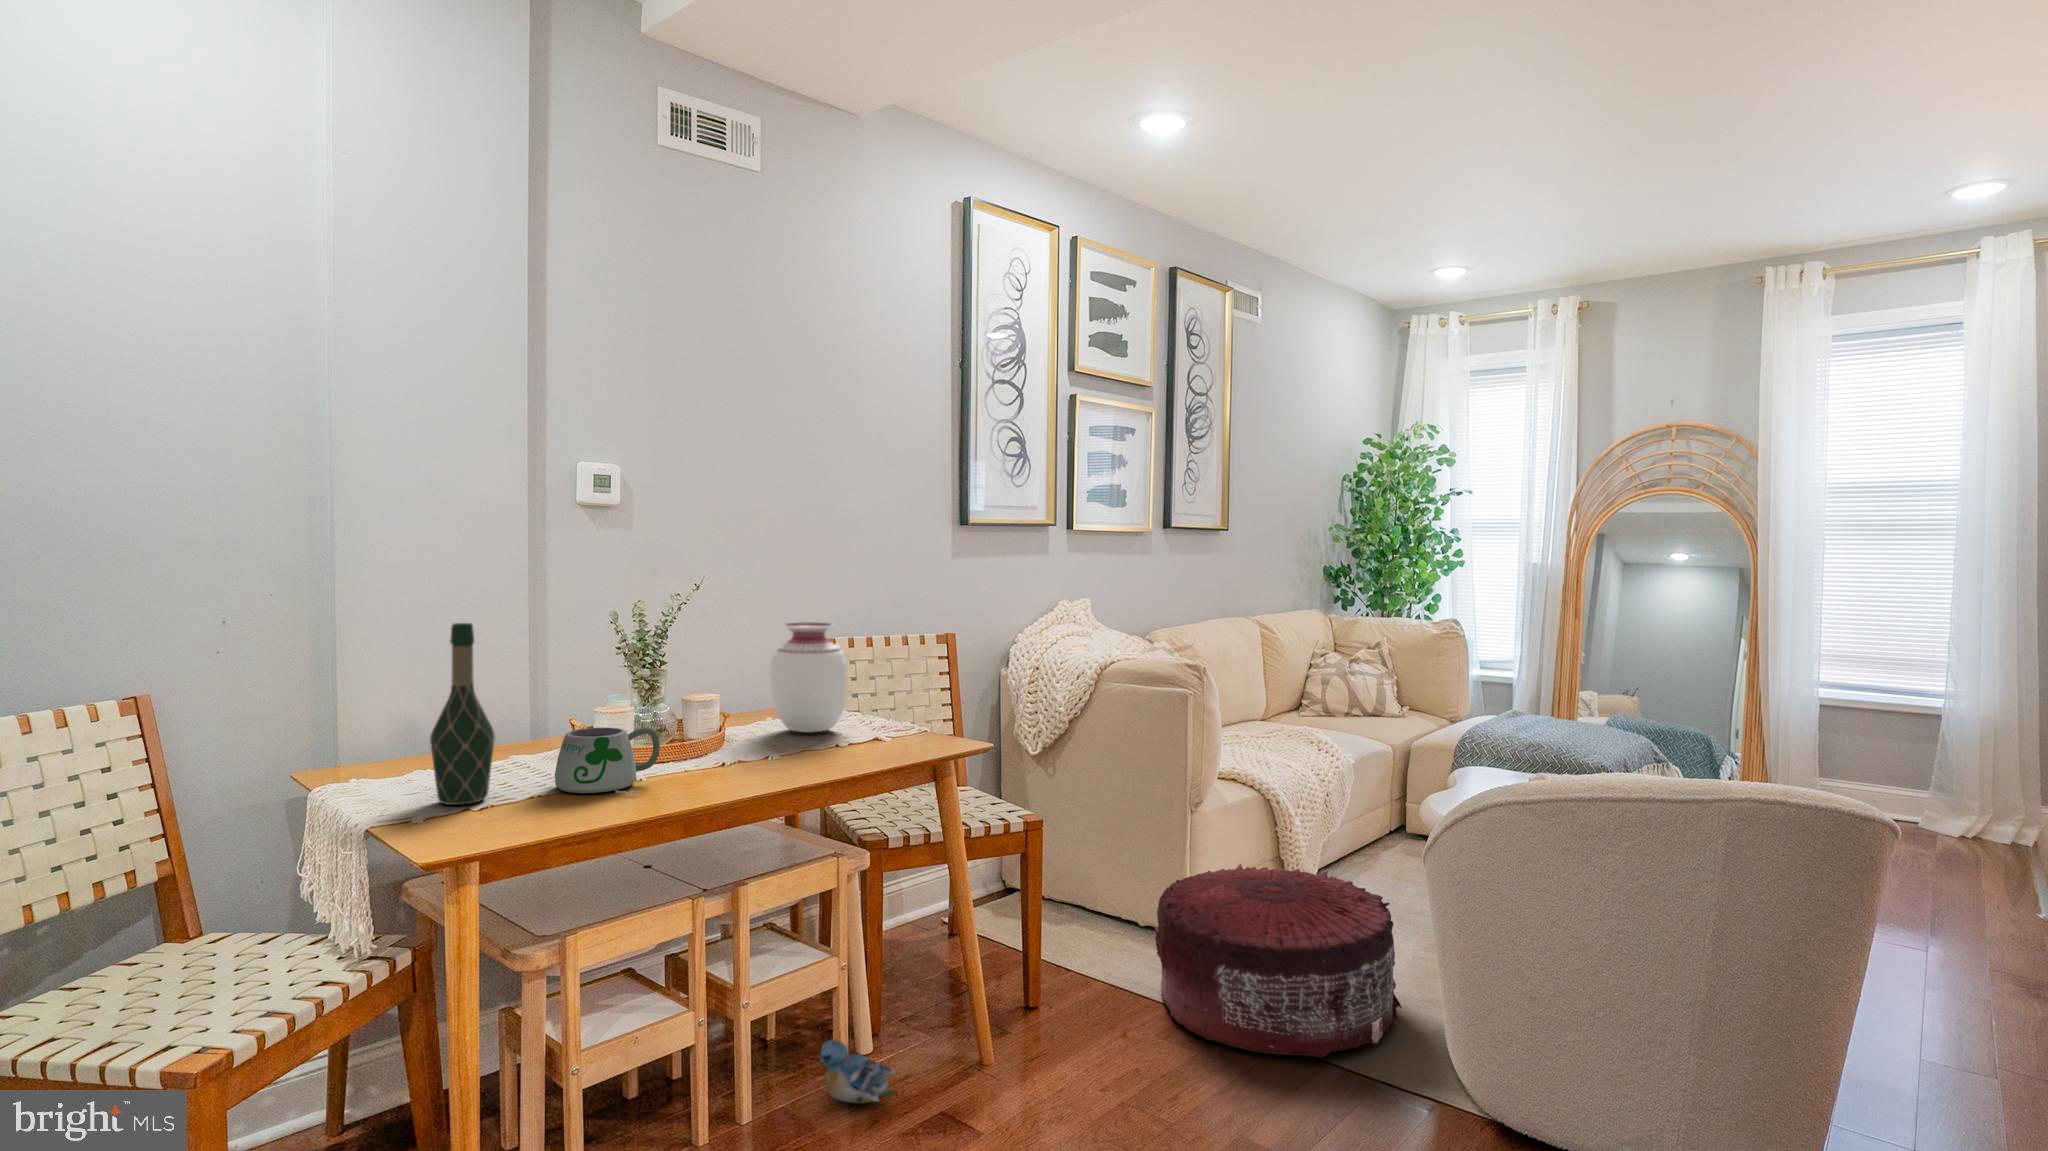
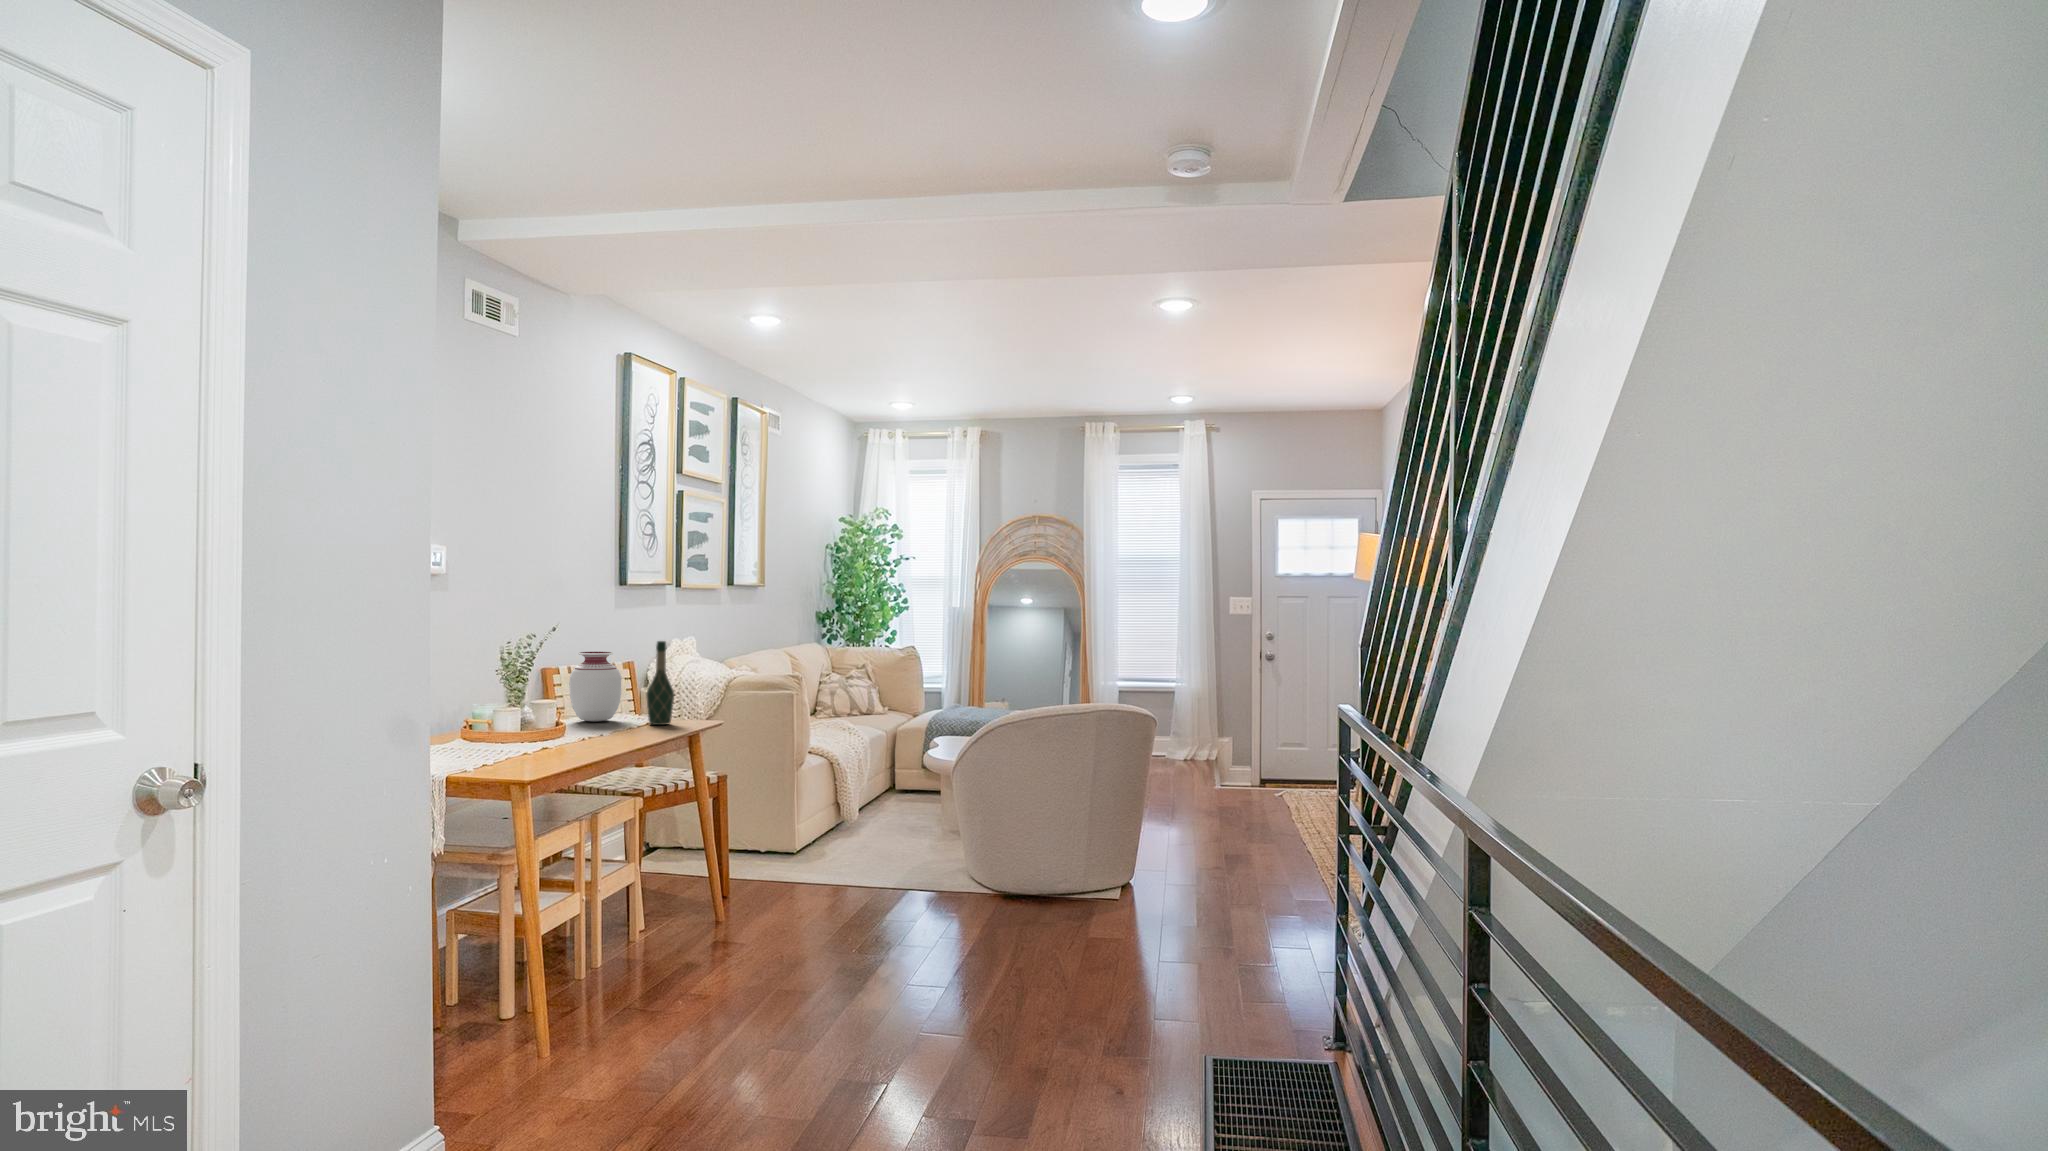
wine bottle: present [430,623,495,805] -> present [646,641,674,725]
mug: present [555,727,660,794] -> none [520,710,581,747]
pouf: present [1154,864,1401,1058] -> none [794,792,932,884]
plush toy: present [819,1040,897,1104] -> none [636,898,687,933]

